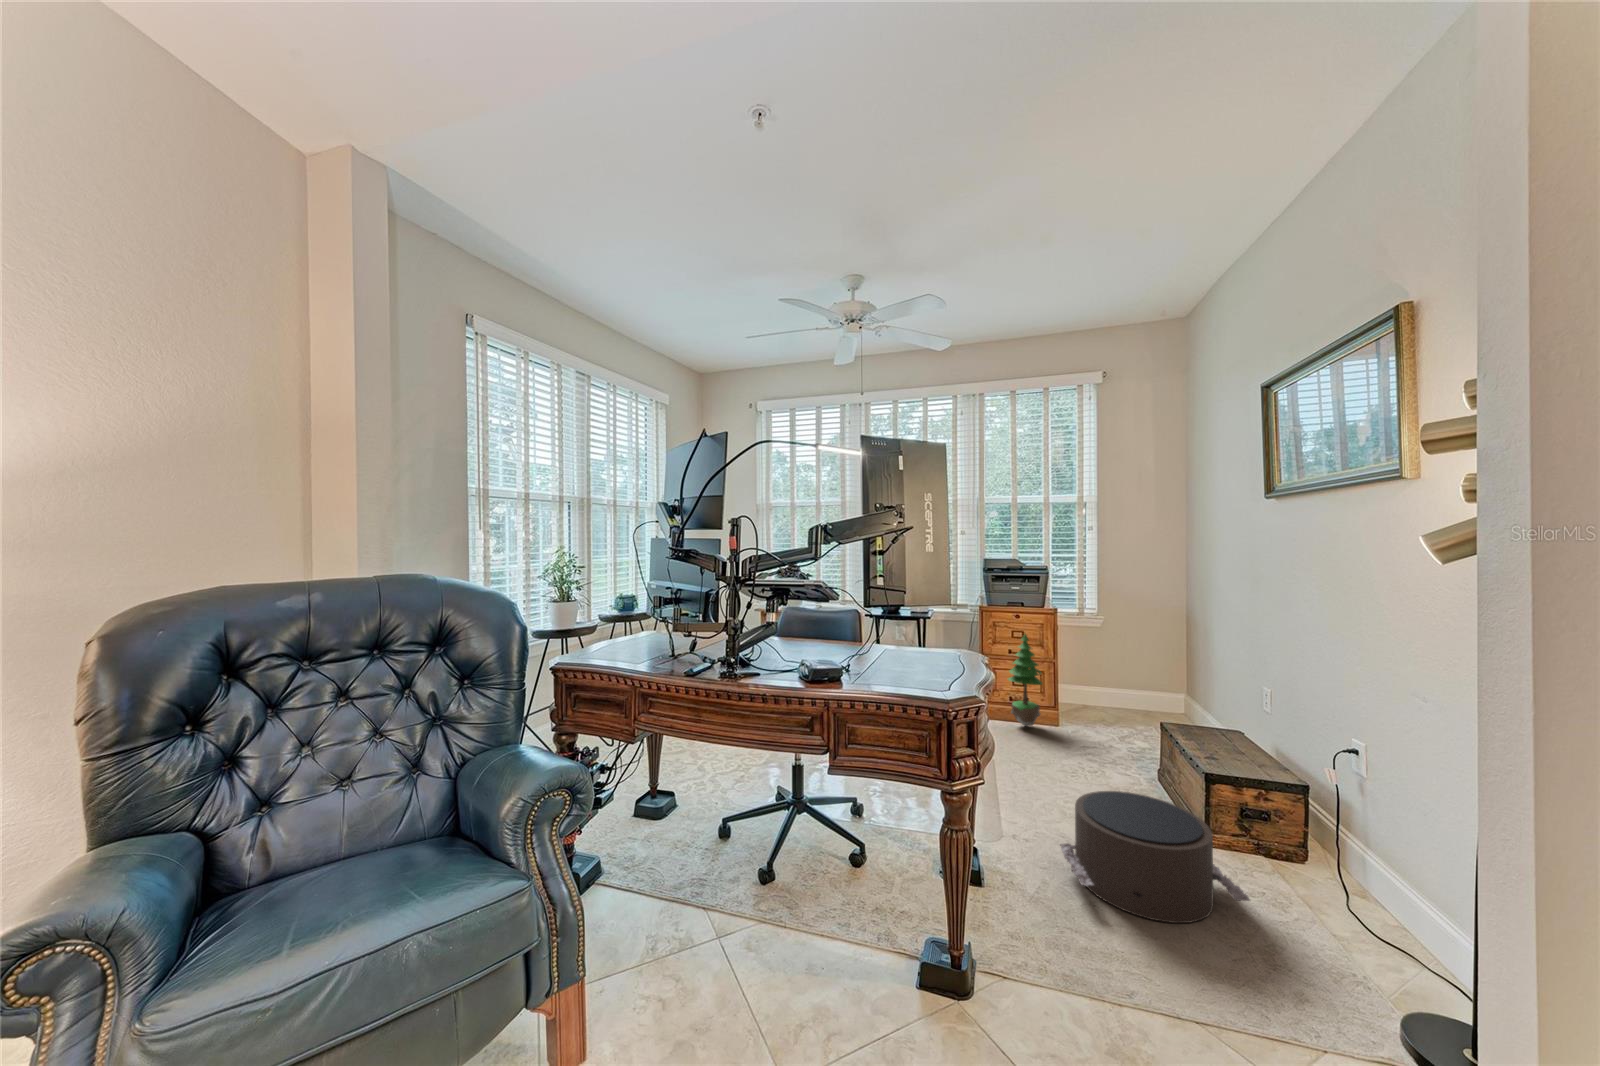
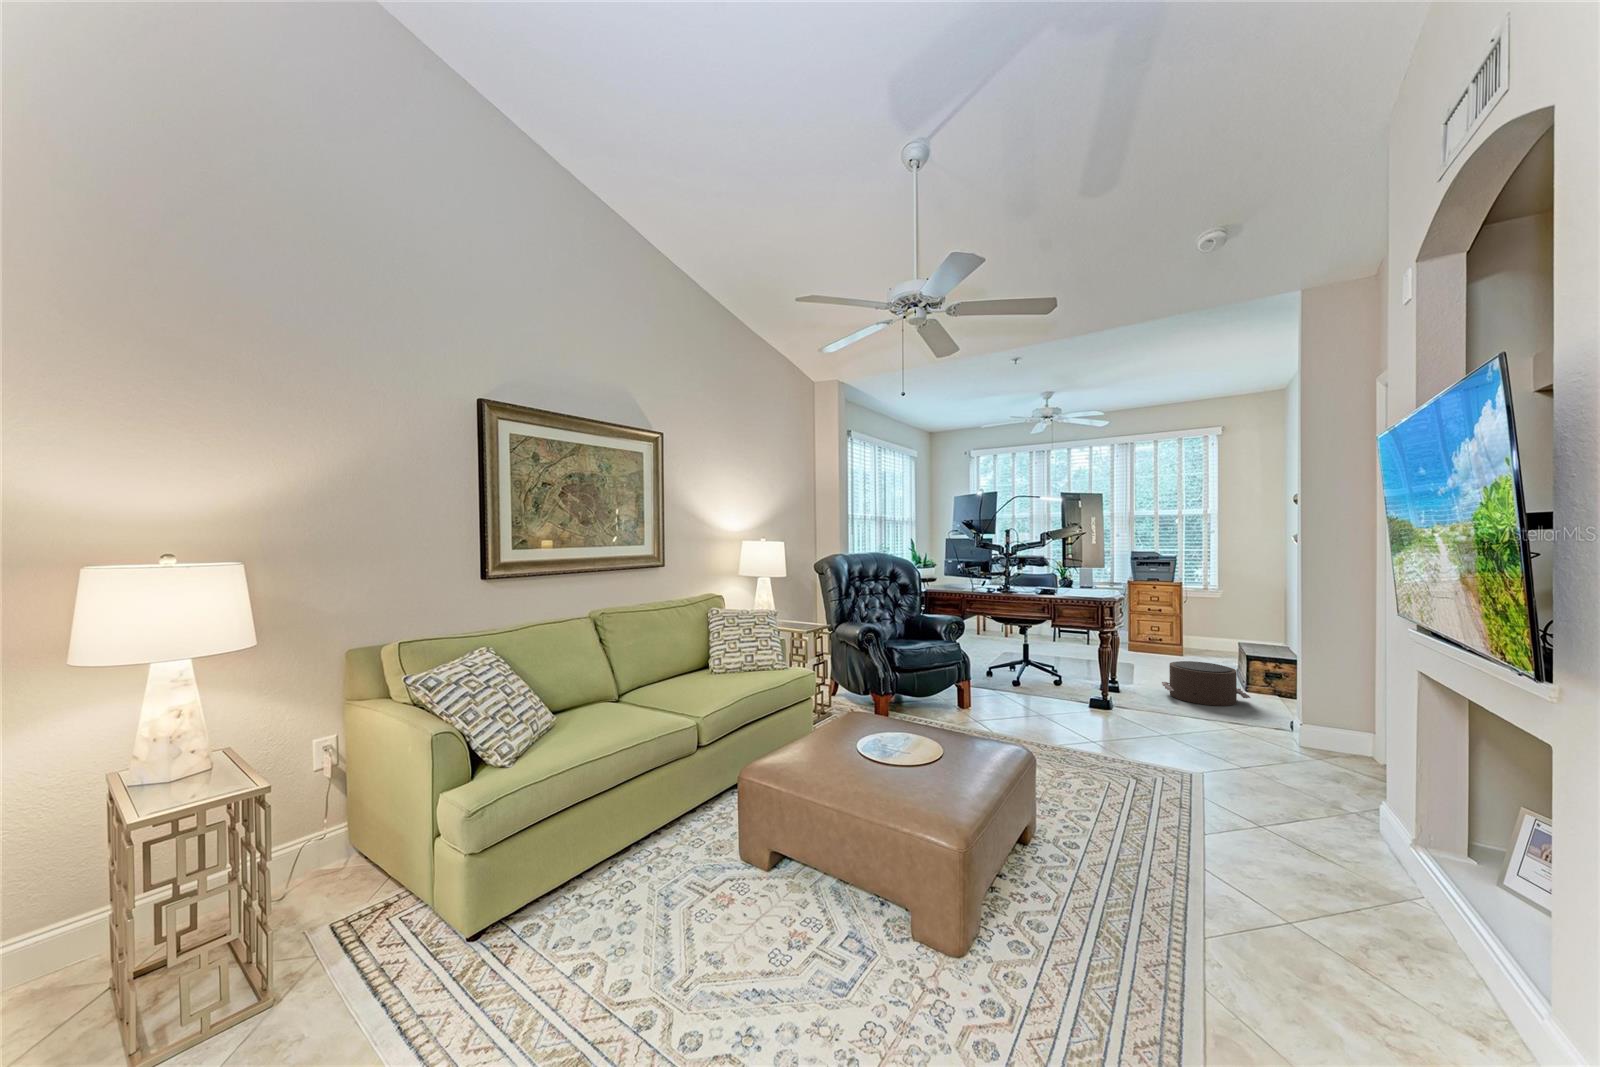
potted tree: present [1008,634,1042,727] -> none [1146,596,1172,656]

